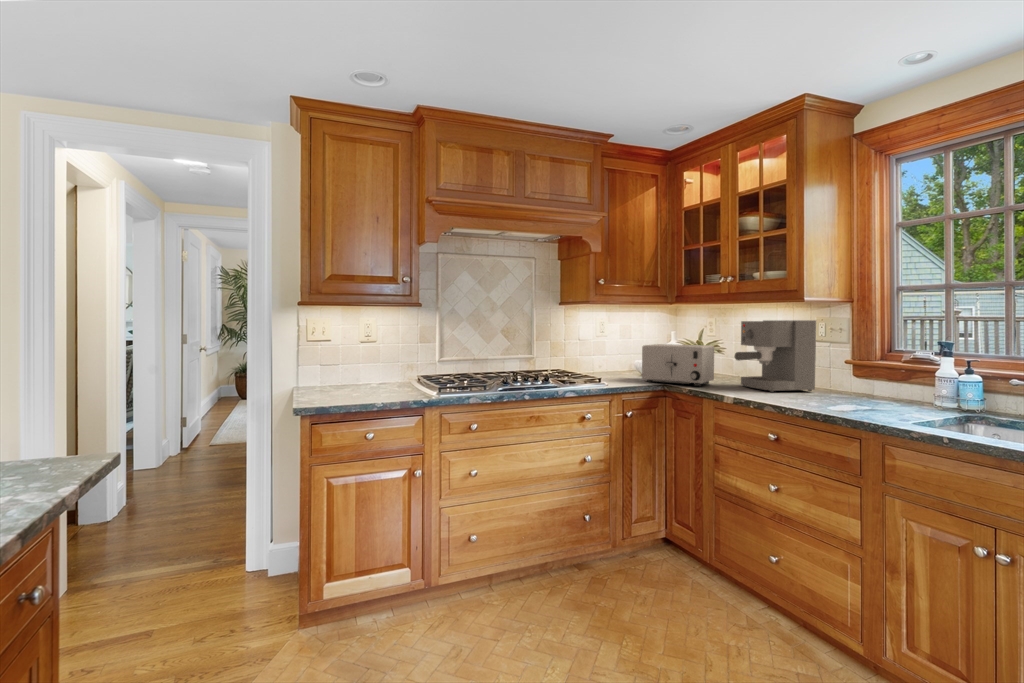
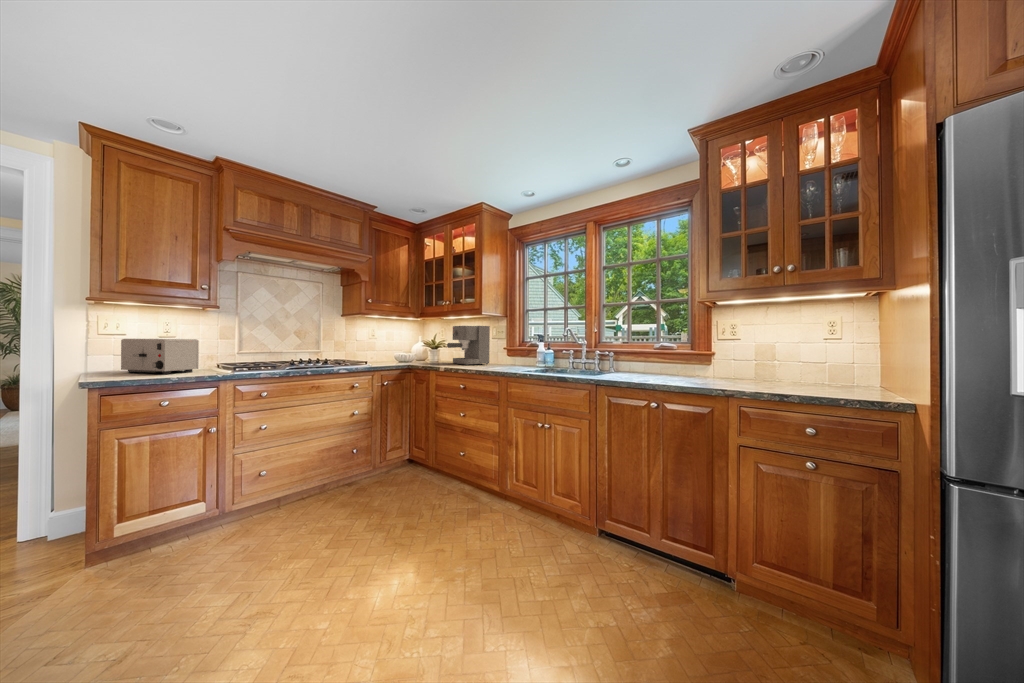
toaster: present [642,344,714,386] -> present [121,339,199,374]

